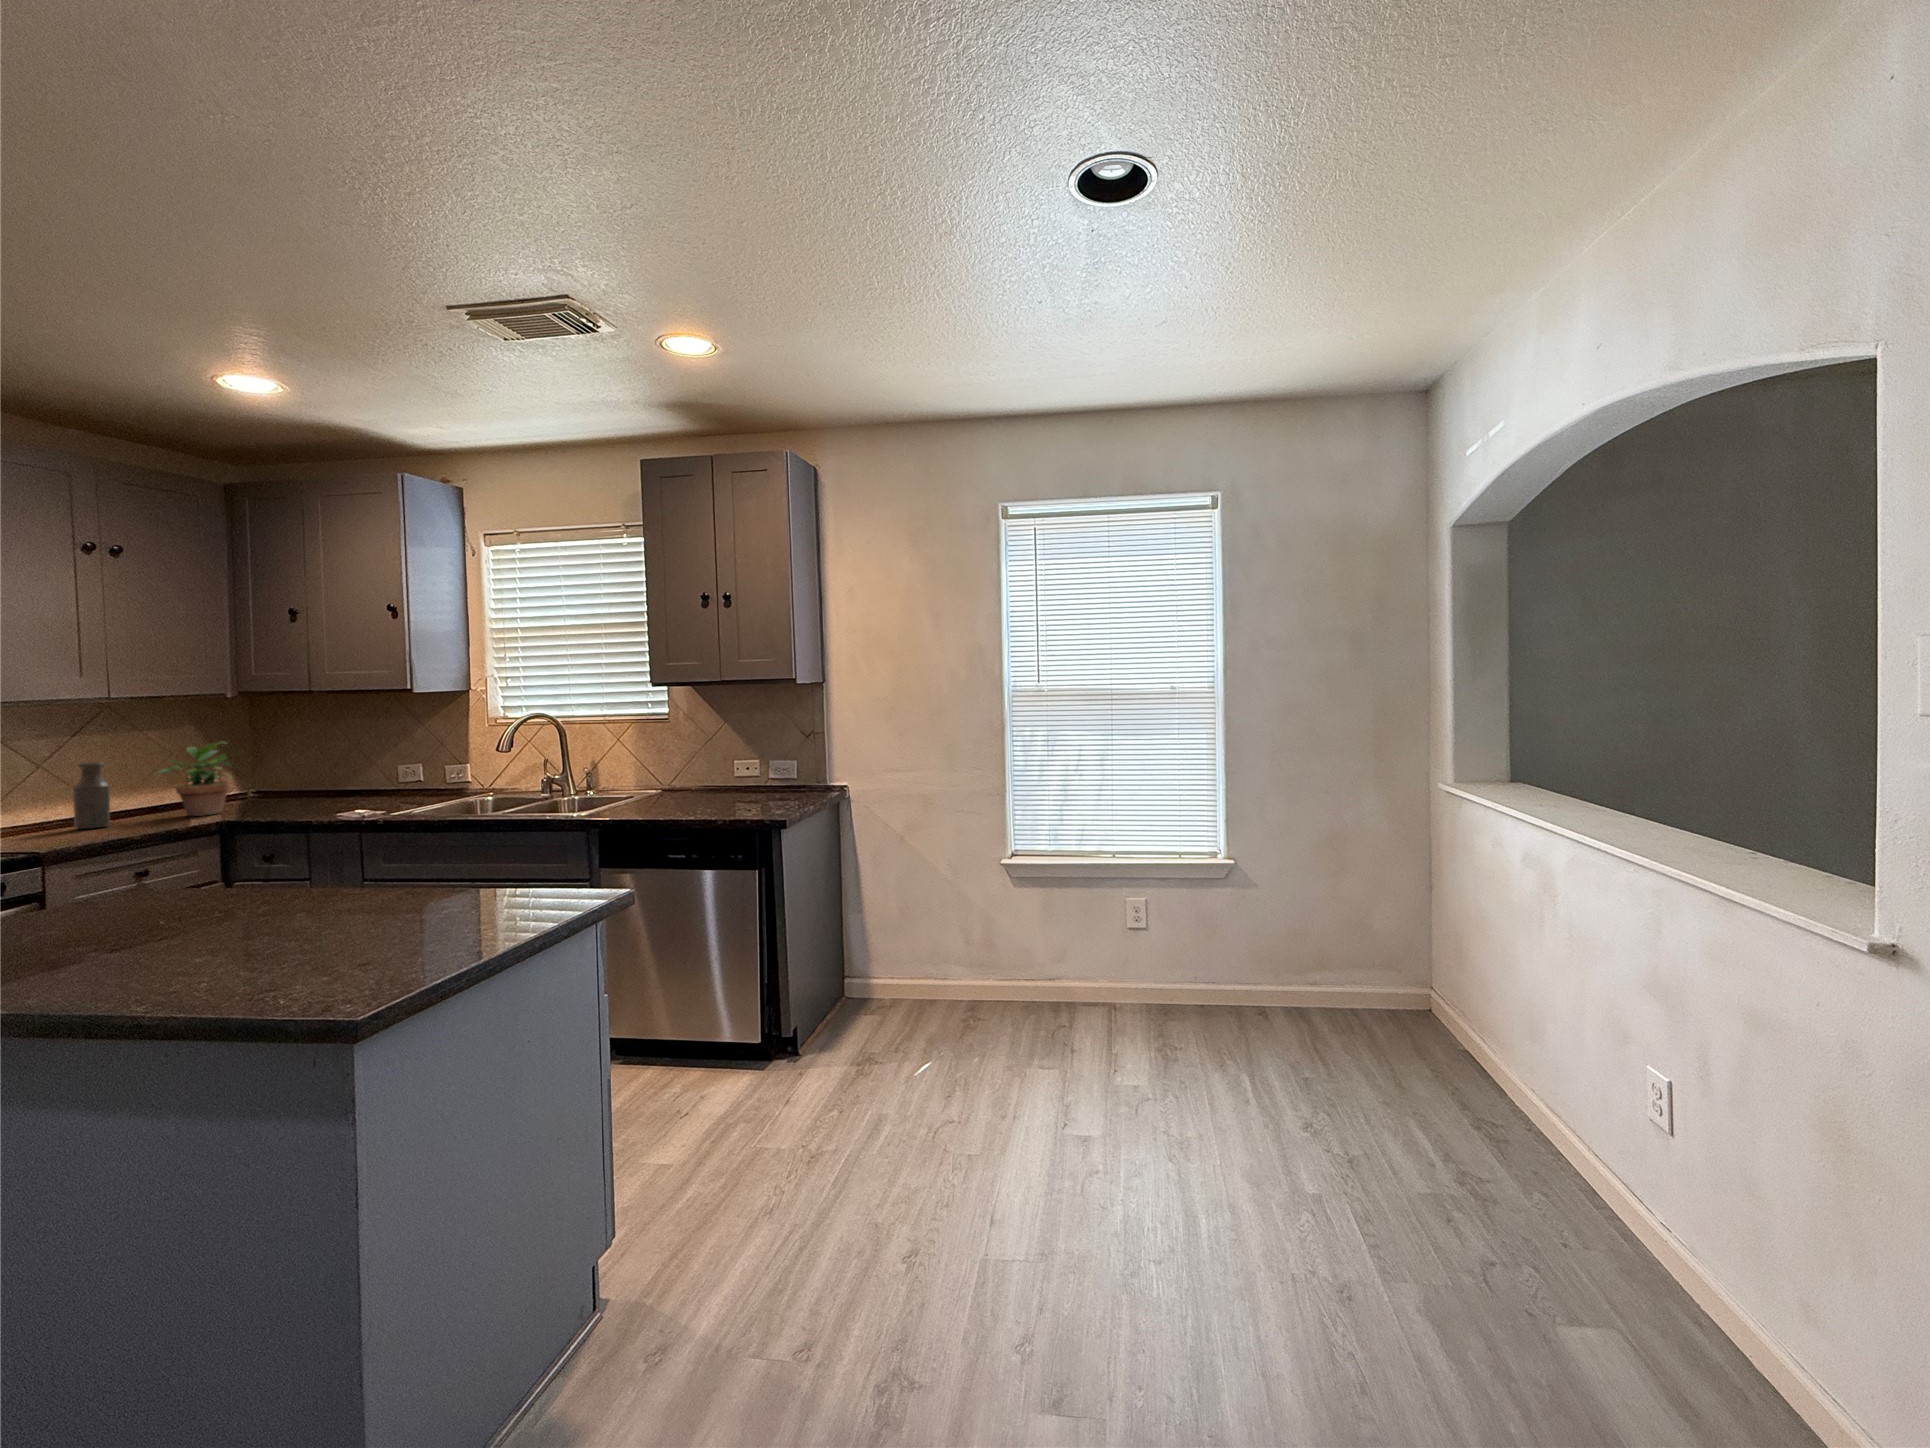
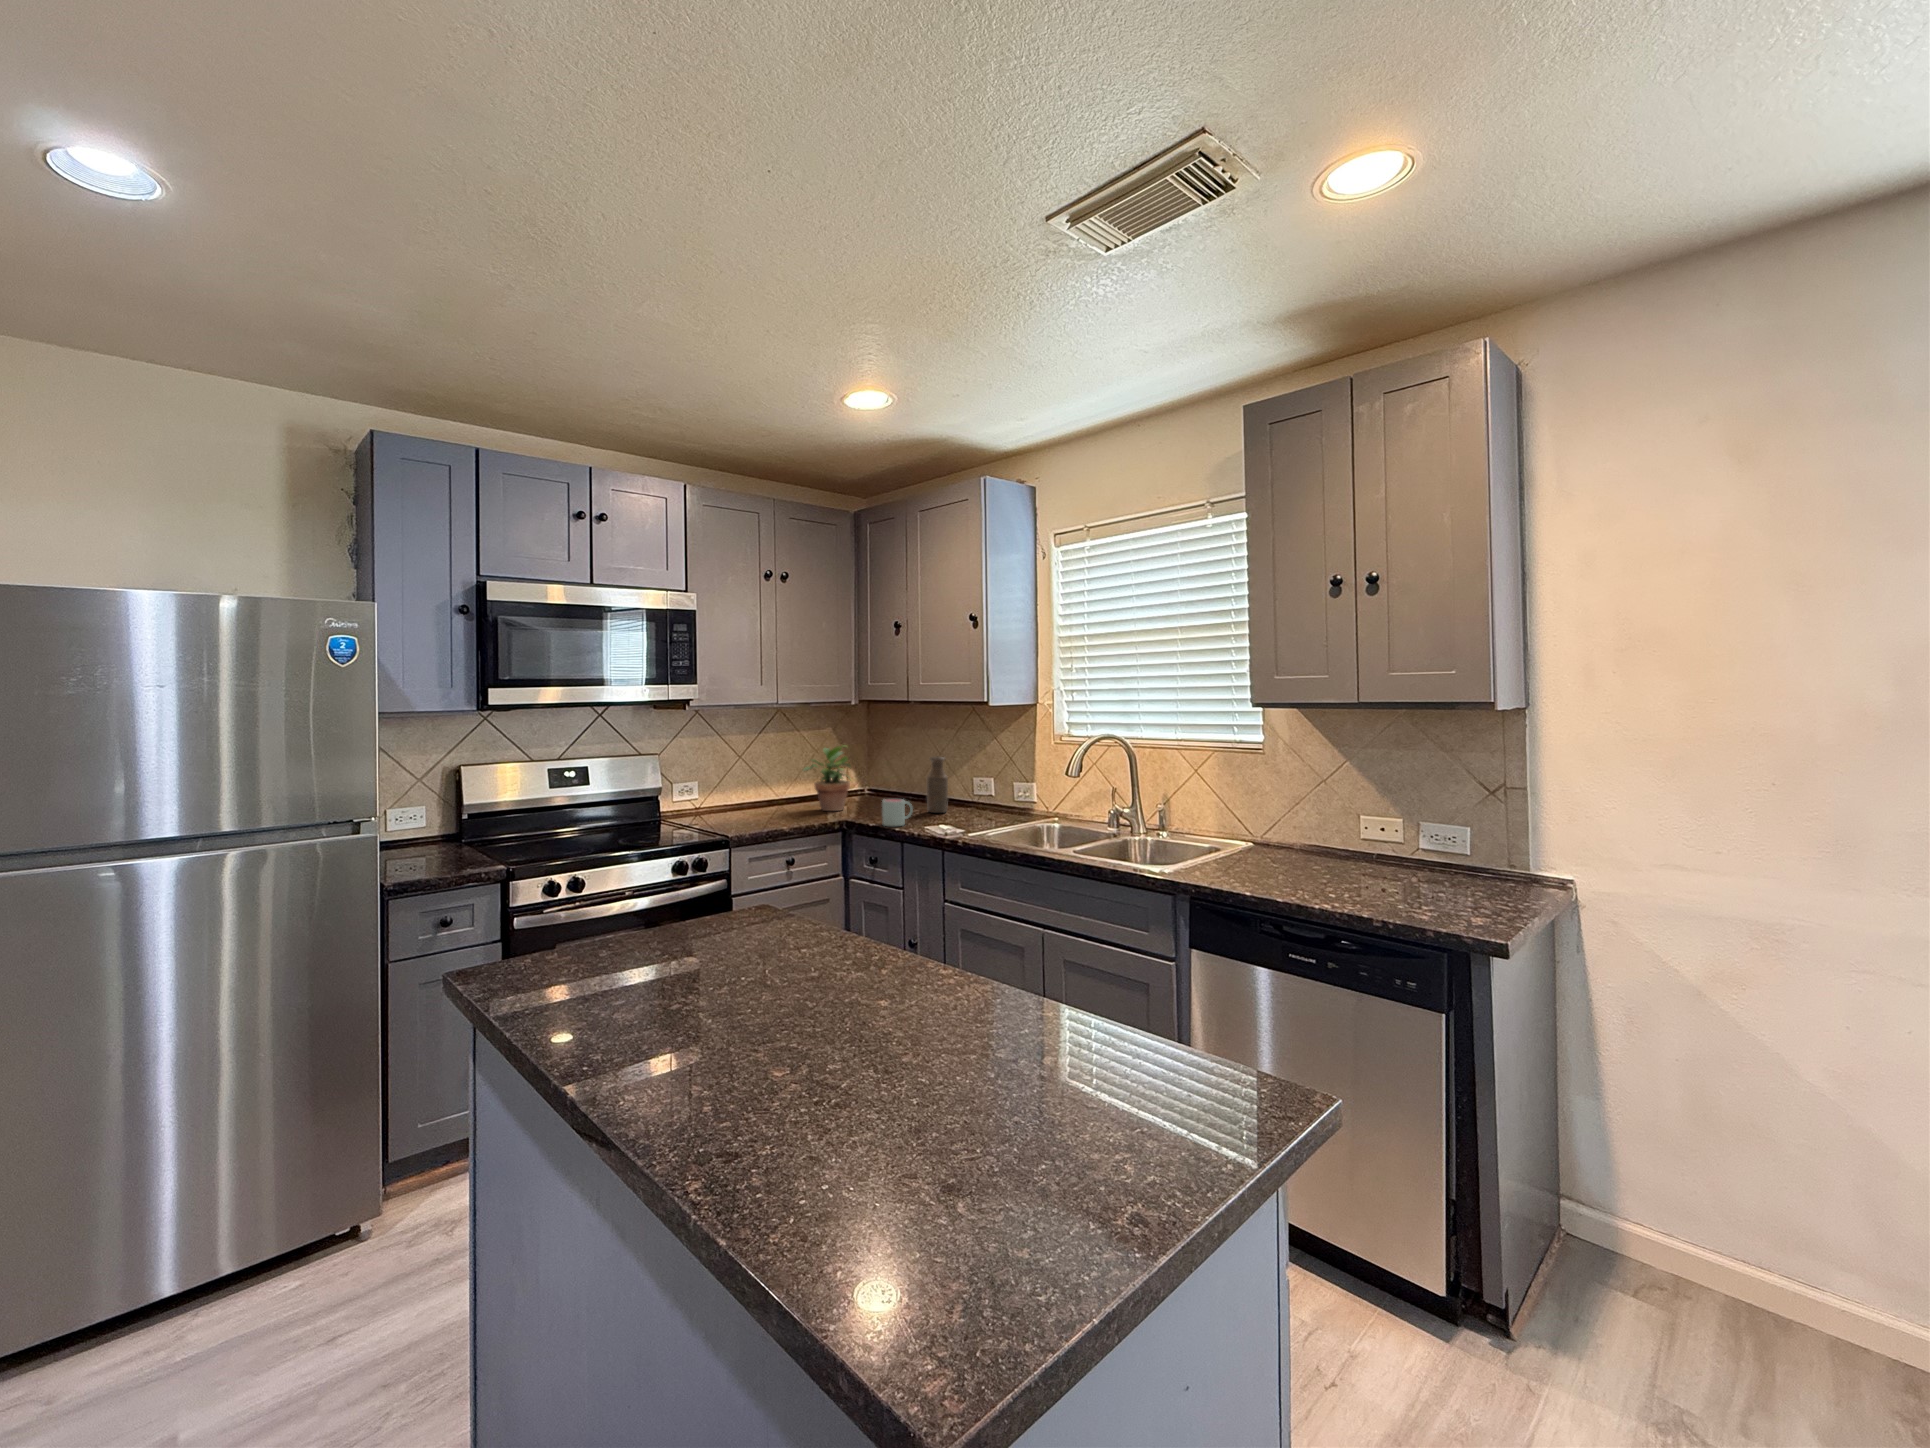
bottle: present [73,762,110,829] -> present [927,757,948,813]
mug: none [281,791,321,819] -> present [882,799,913,826]

